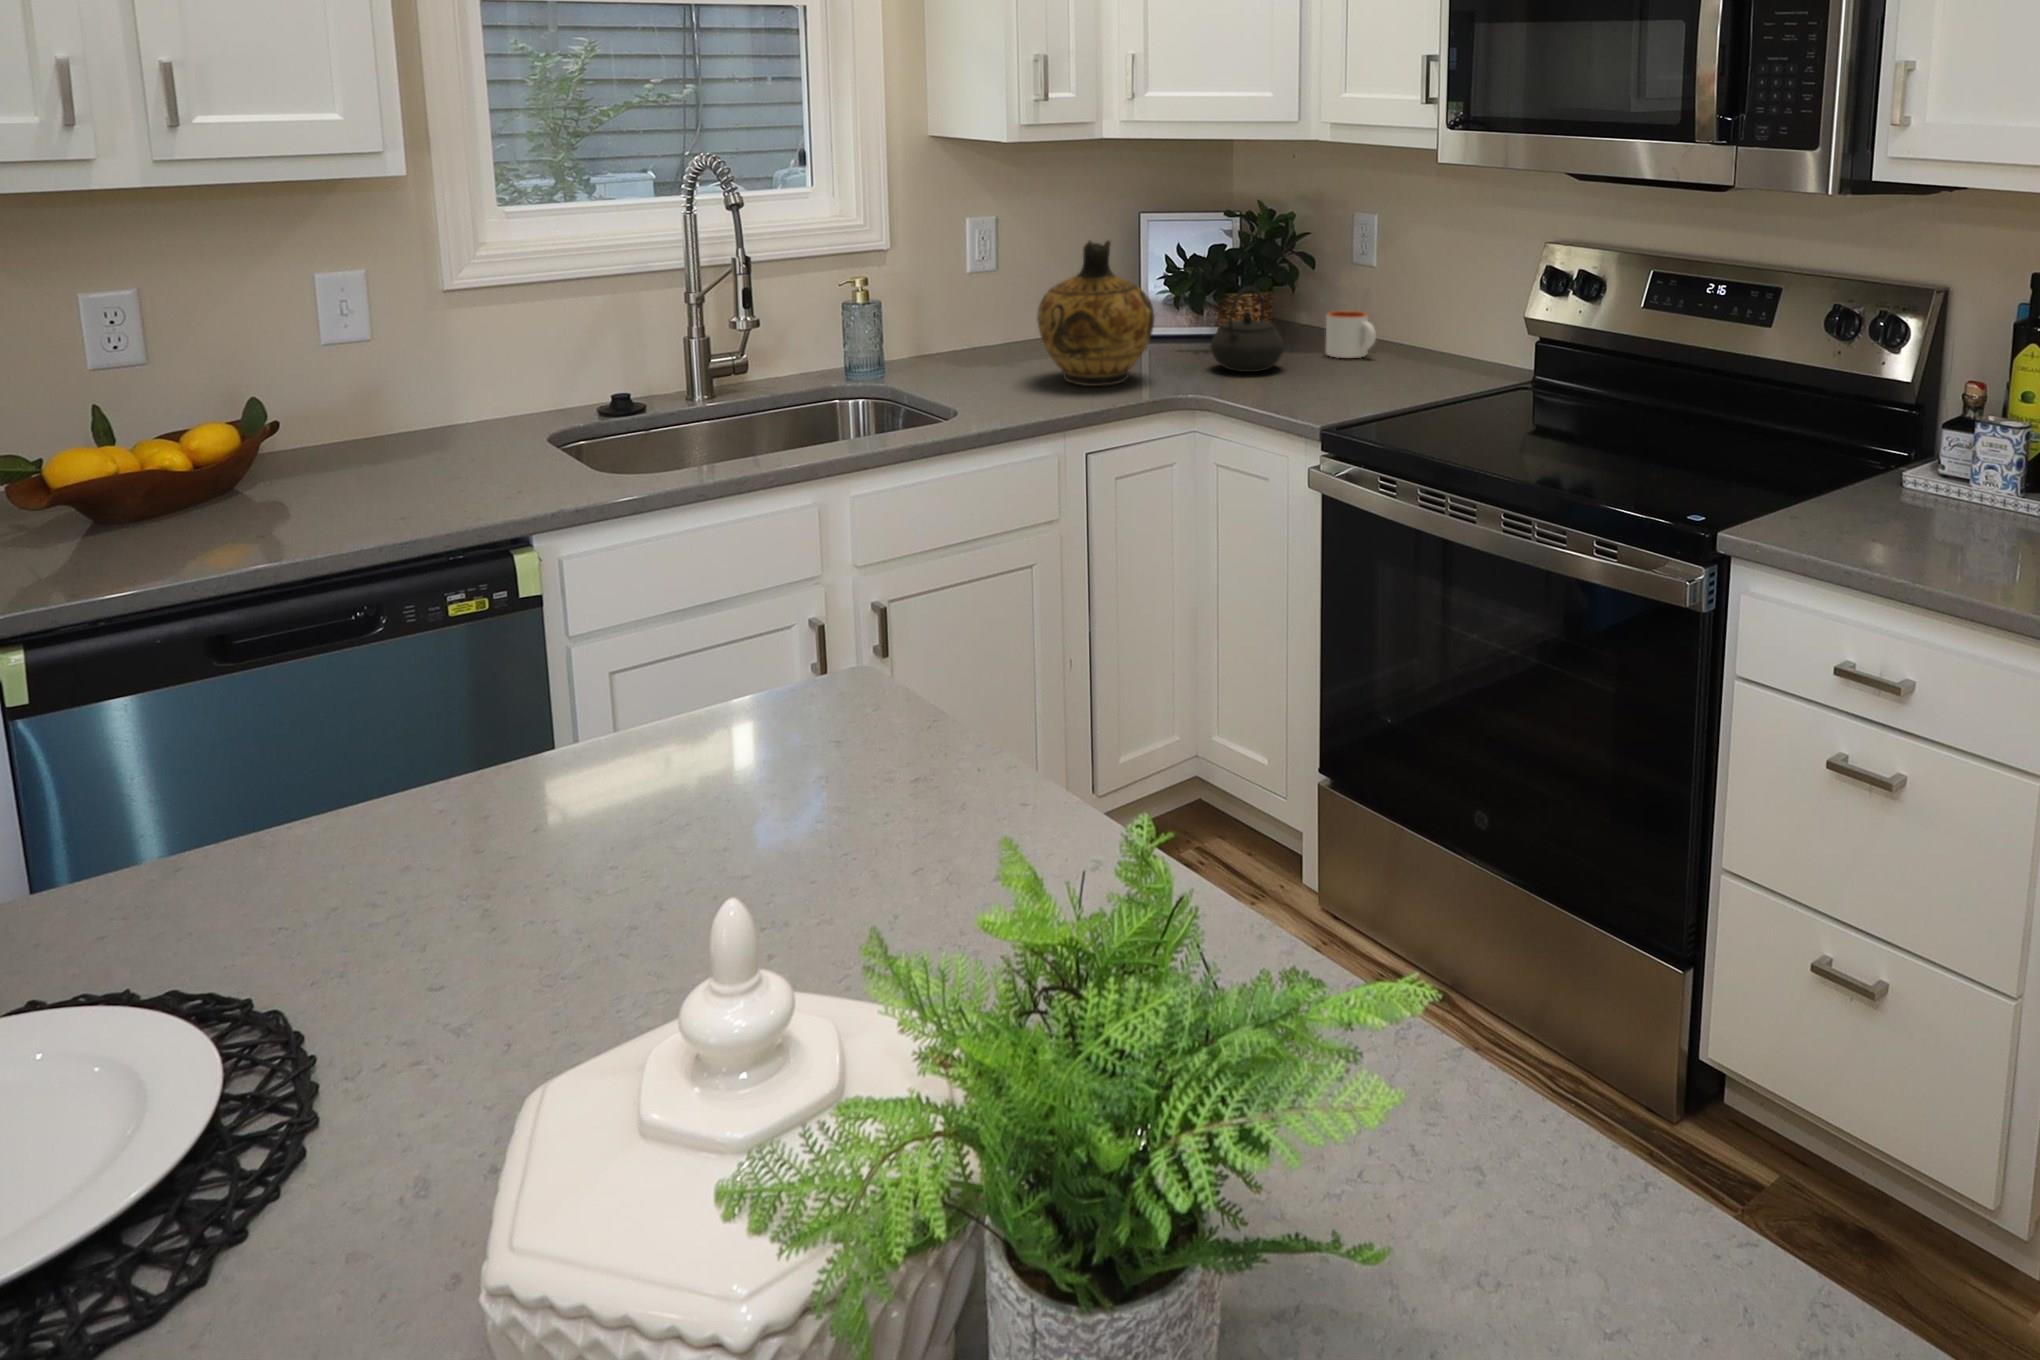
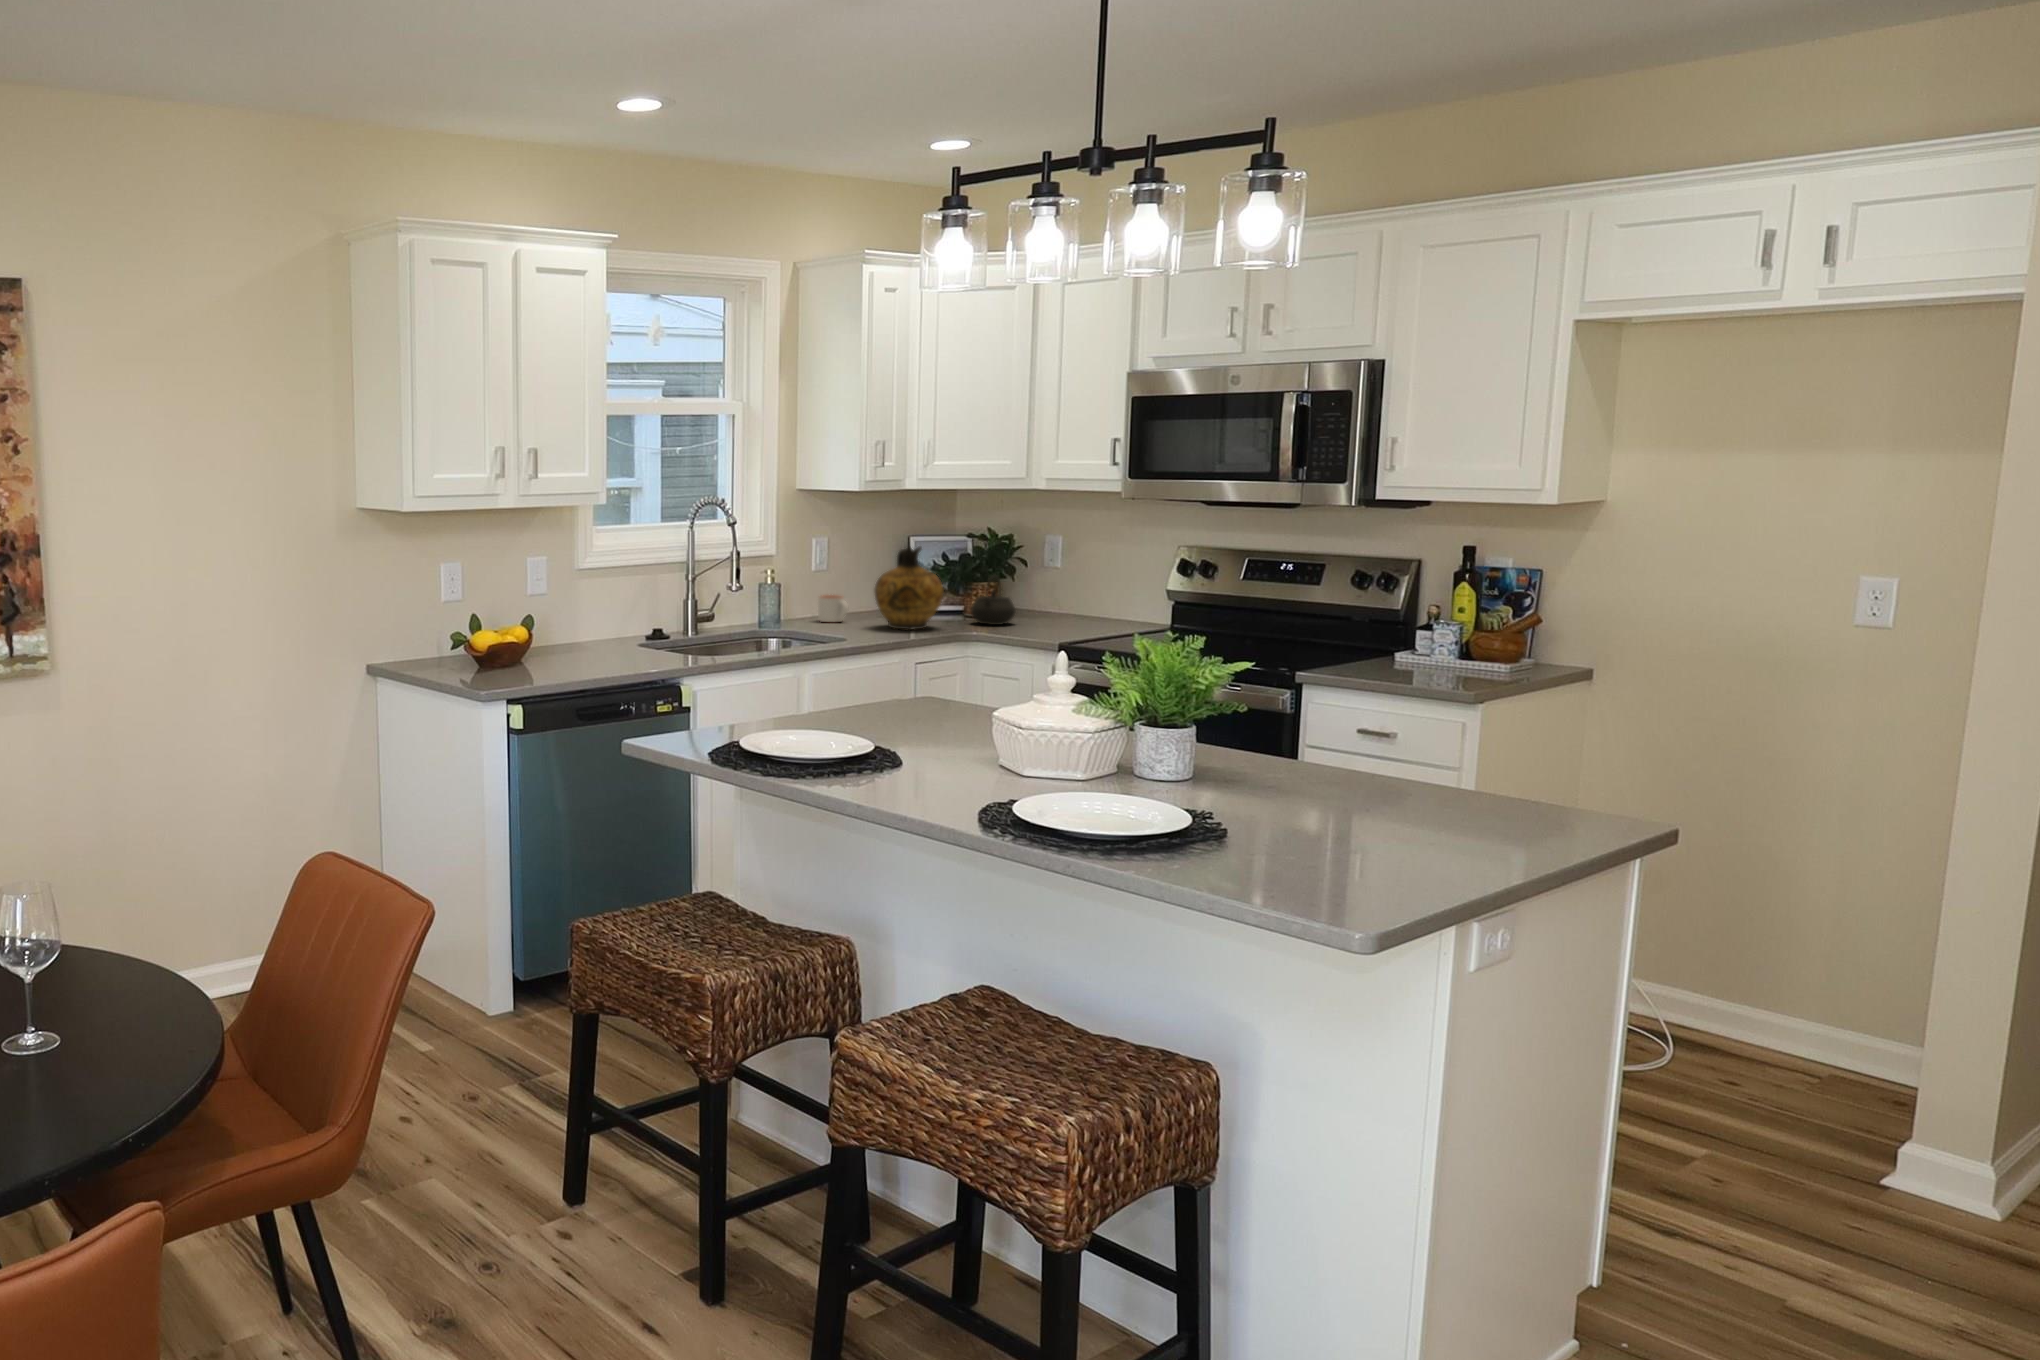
mug: present [1326,311,1376,358] -> present [818,595,848,622]

